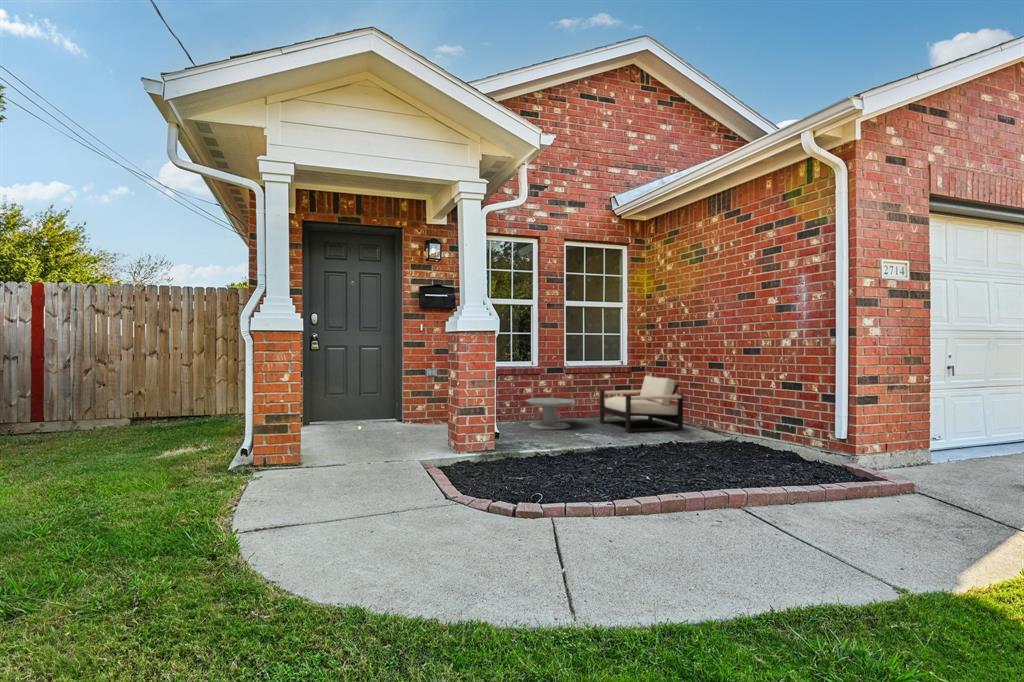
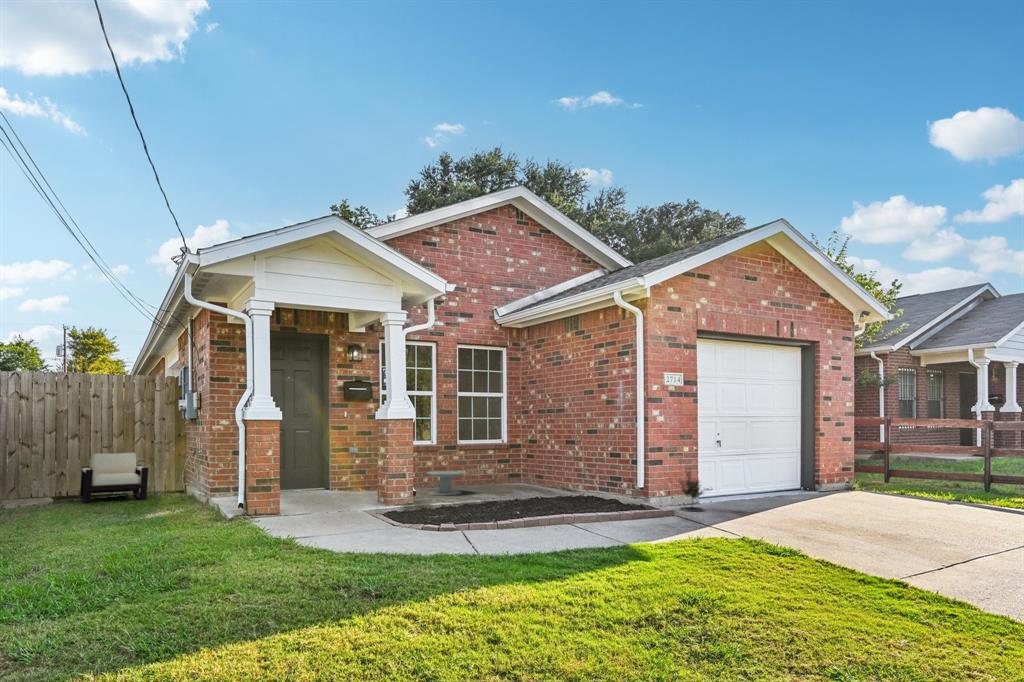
armchair: present [600,376,683,432] -> present [80,453,148,503]
potted tree: none [901,407,958,480] -> present [680,471,704,511]

